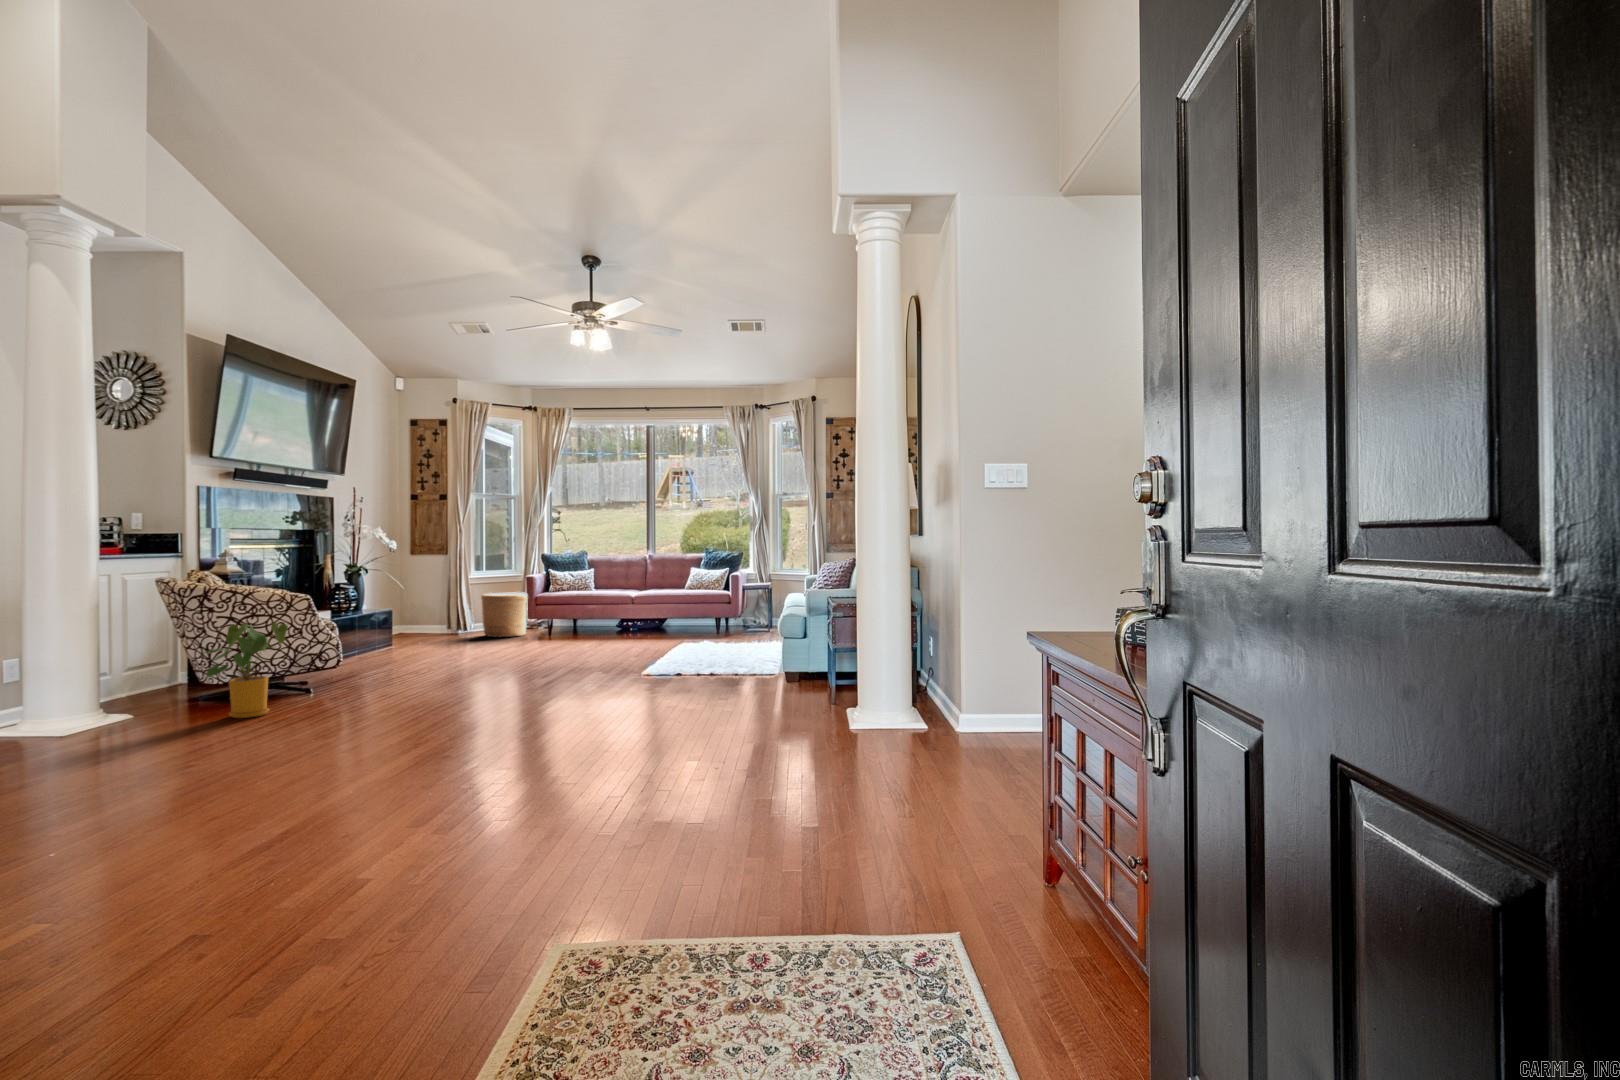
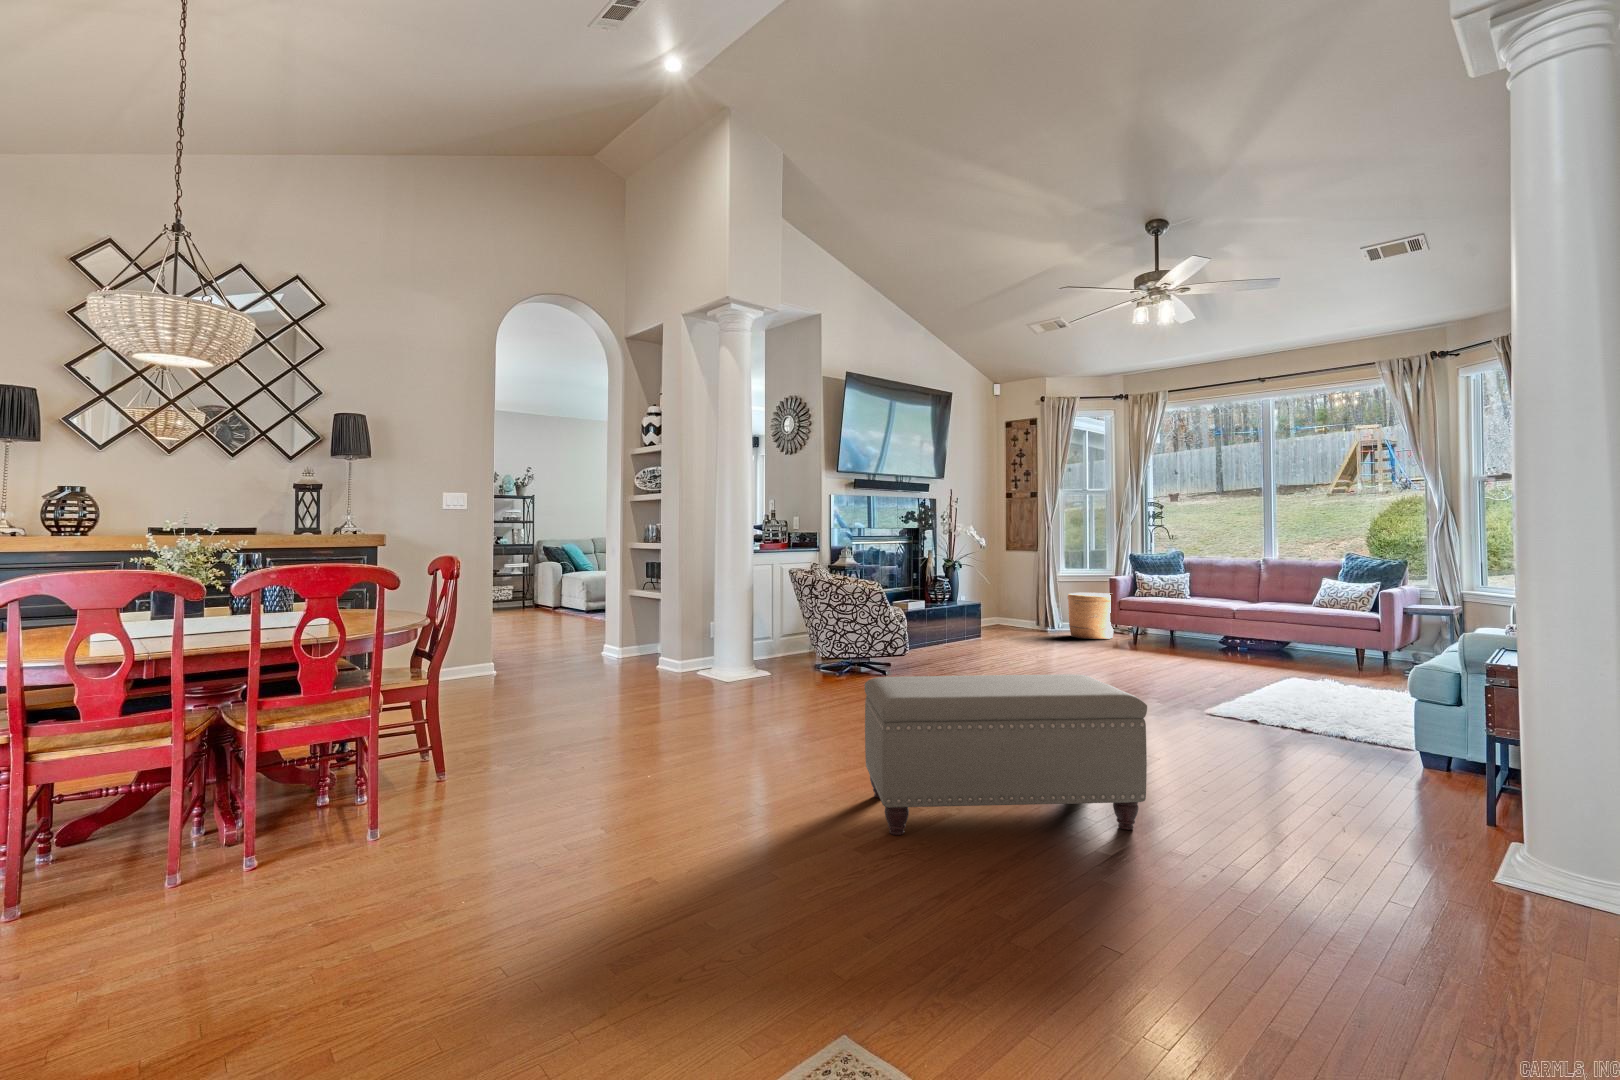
house plant: present [205,622,288,718] -> none [797,610,865,691]
ottoman: none [381,655,659,828] -> present [865,674,1147,835]

